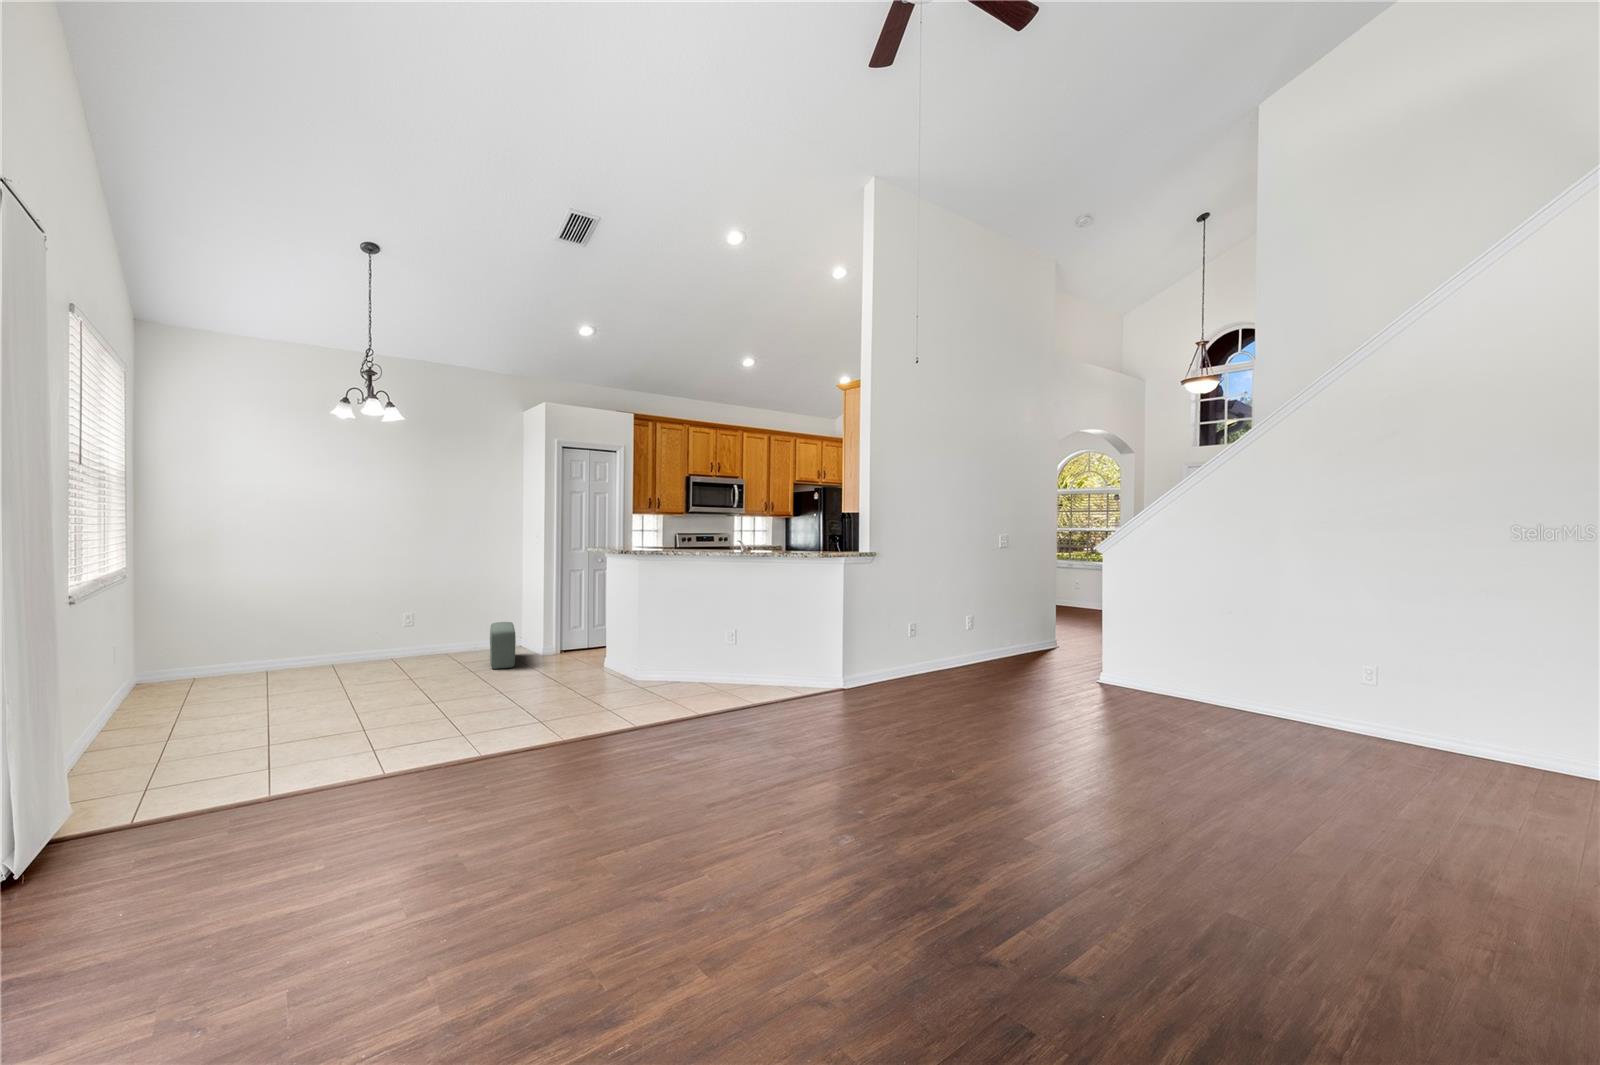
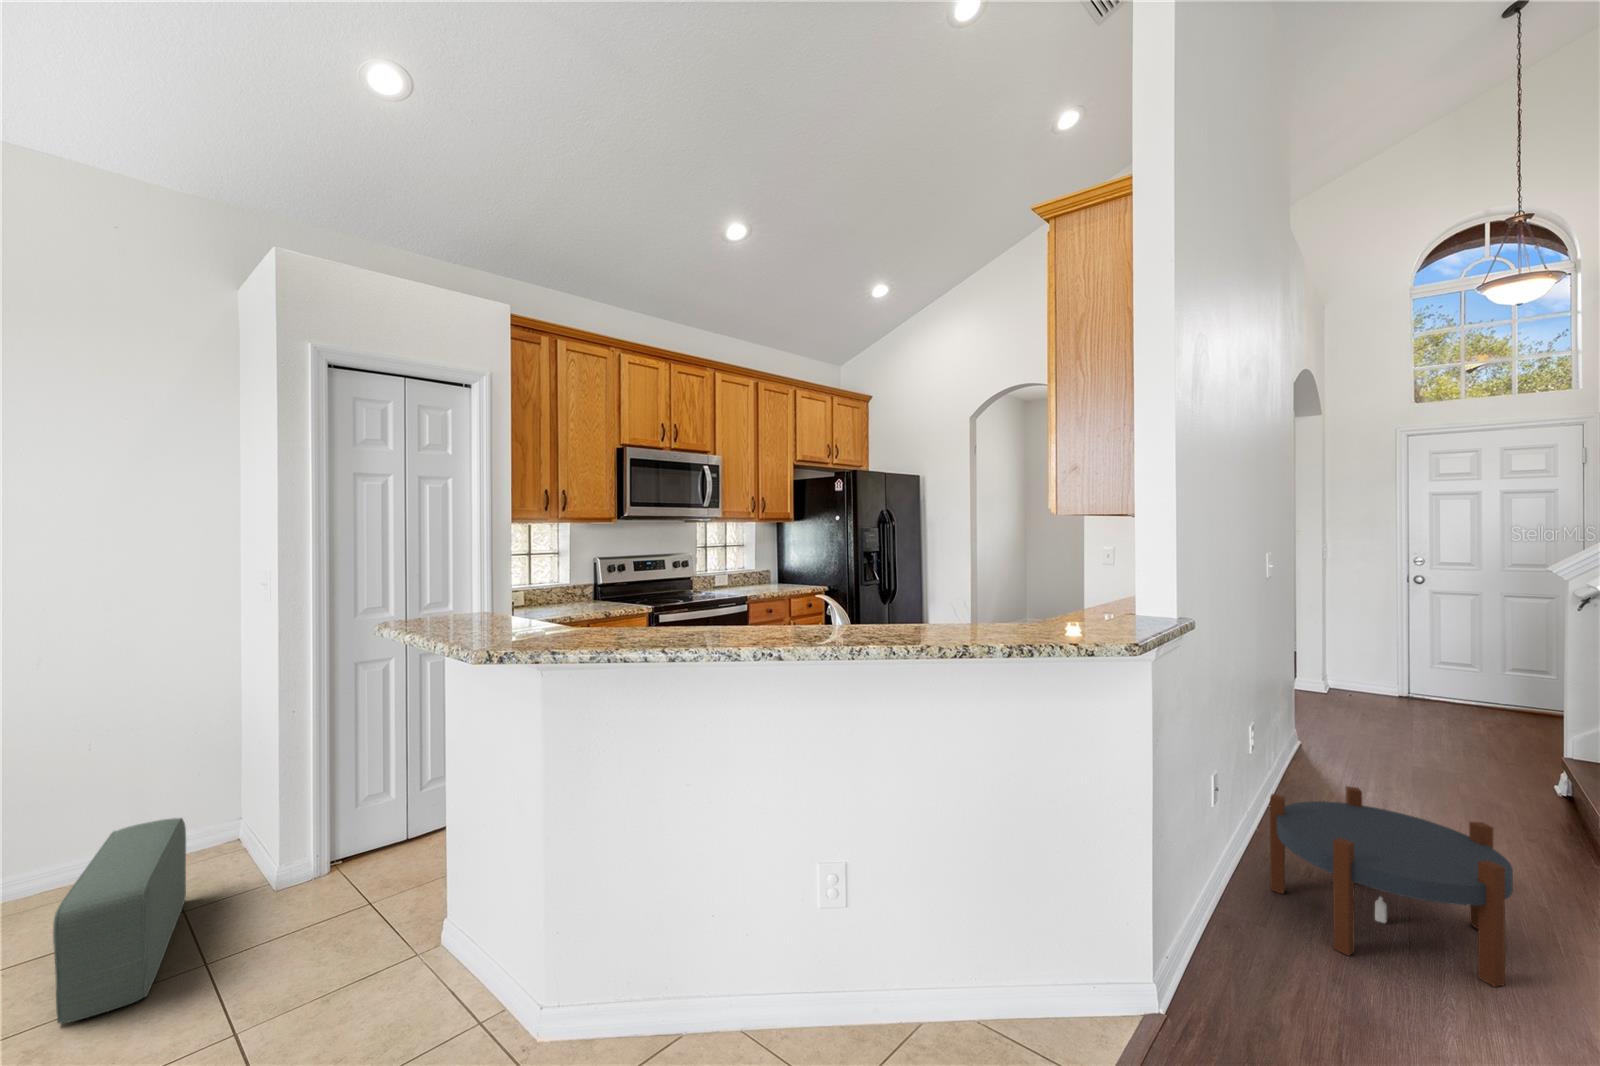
side table: none [931,634,1008,691] -> present [1270,786,1513,987]

